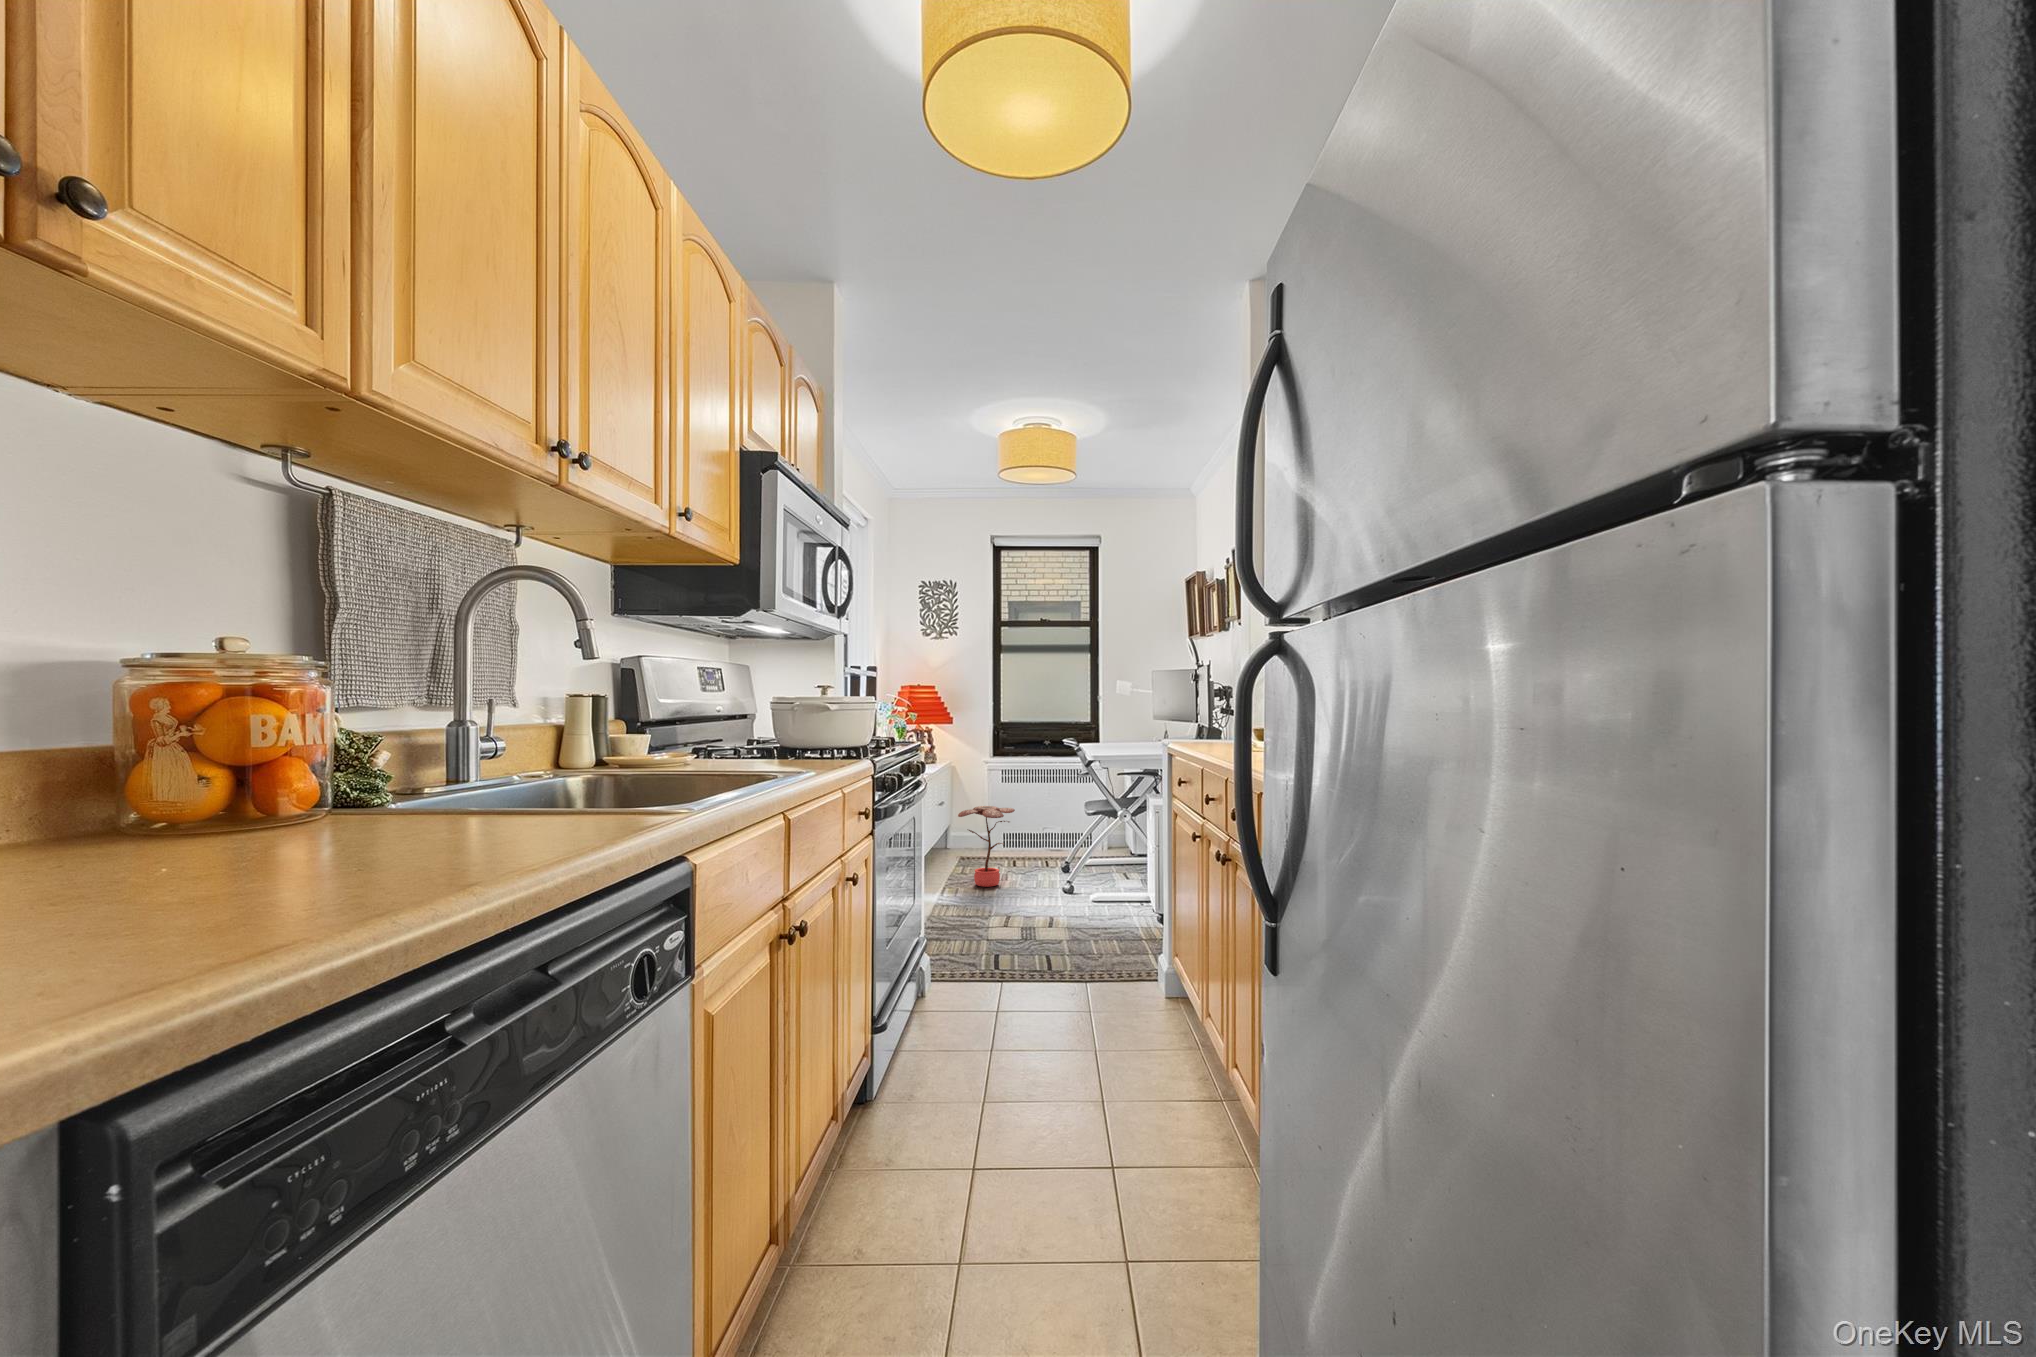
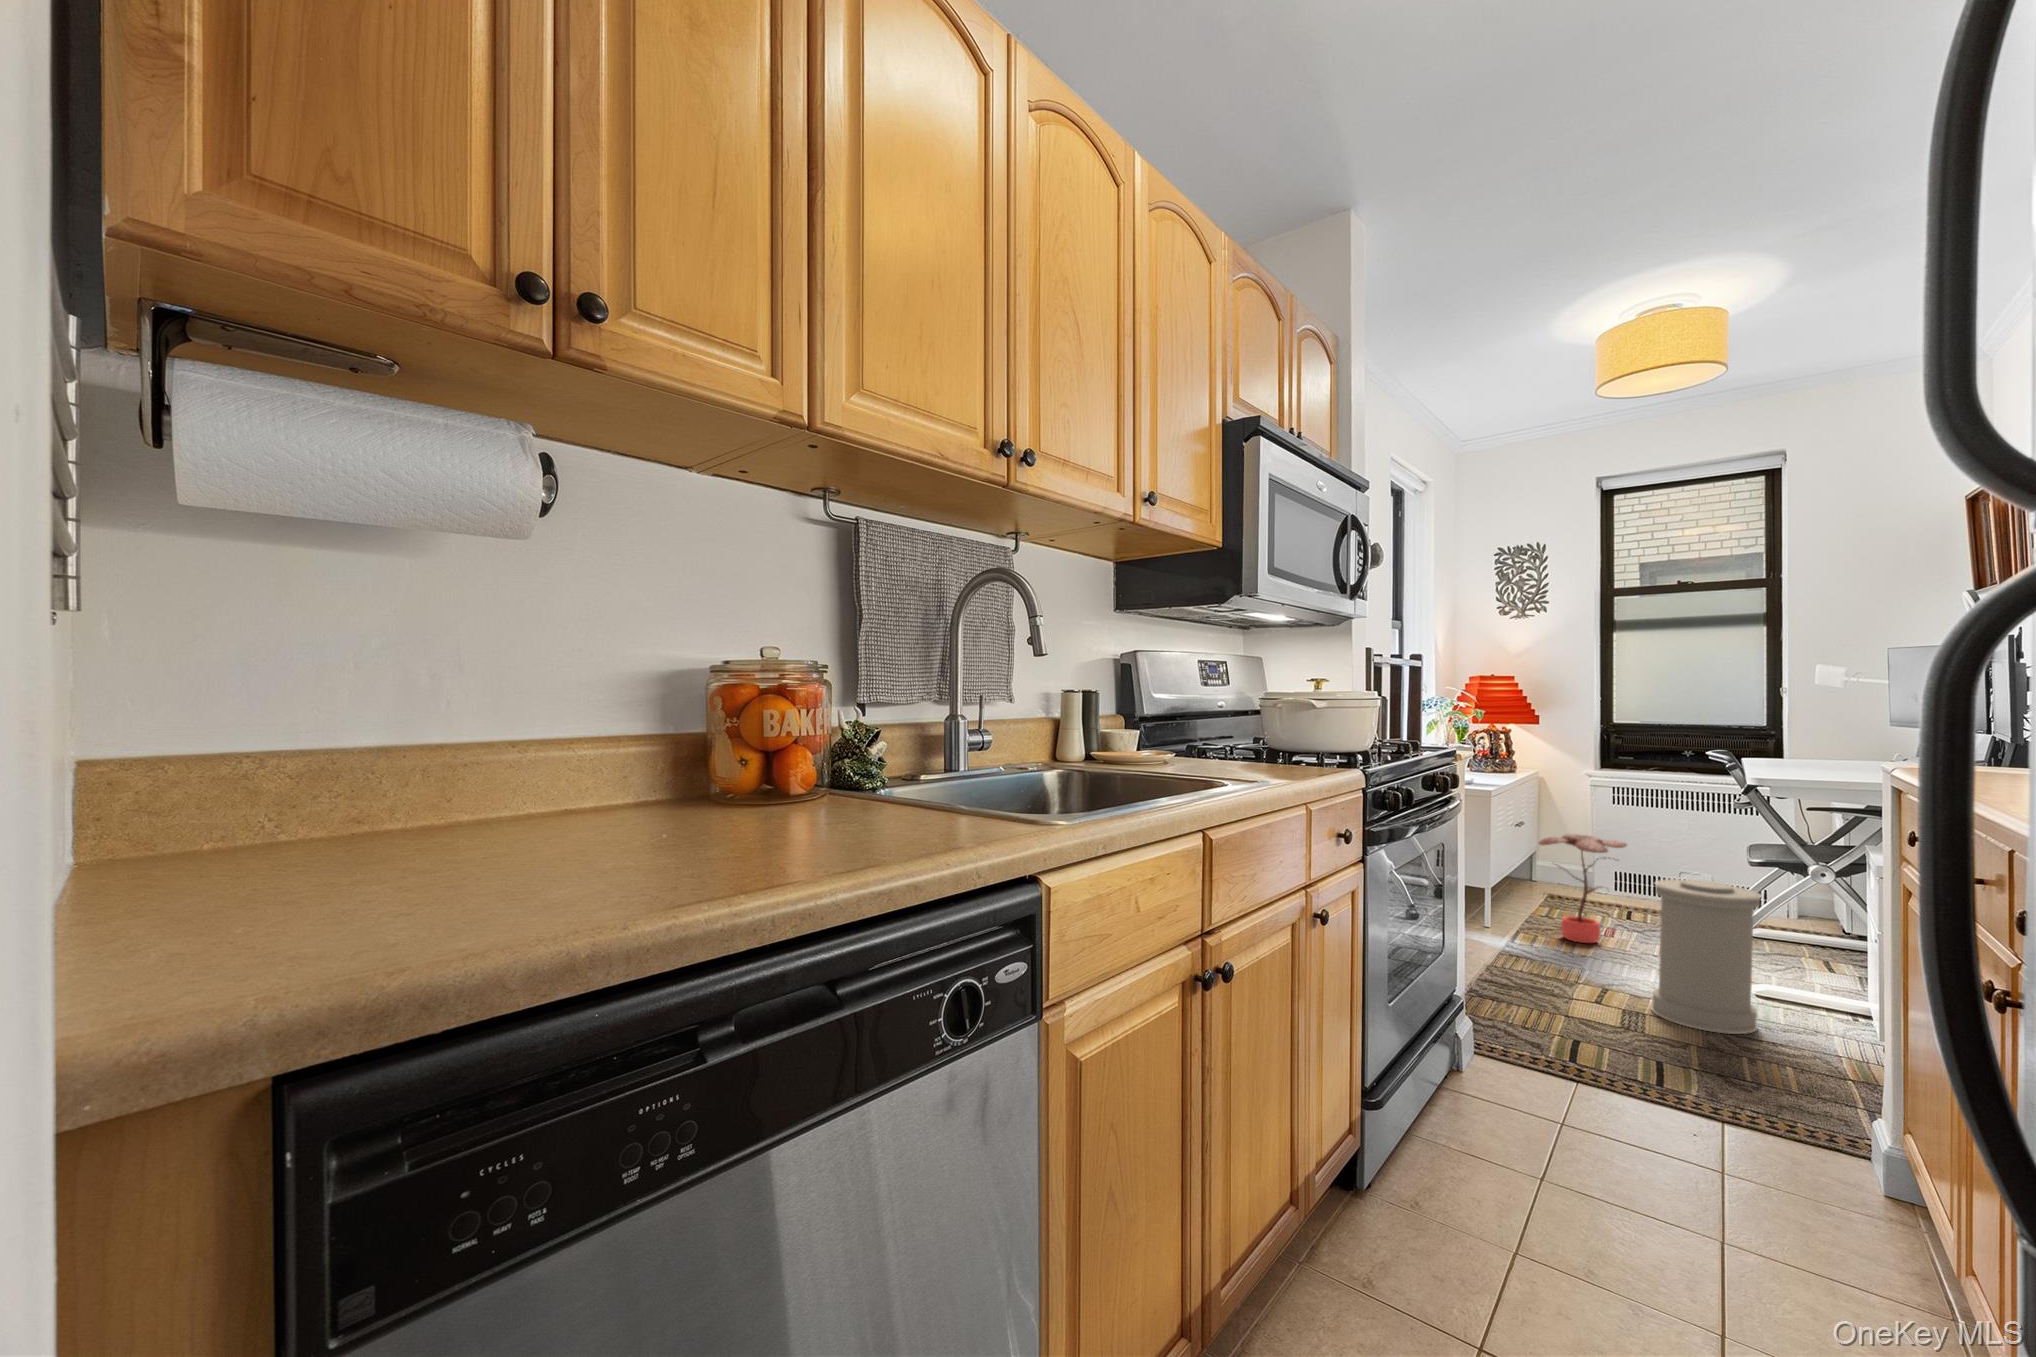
trash can: none [1036,828,1097,931] -> present [1651,879,1761,1034]

